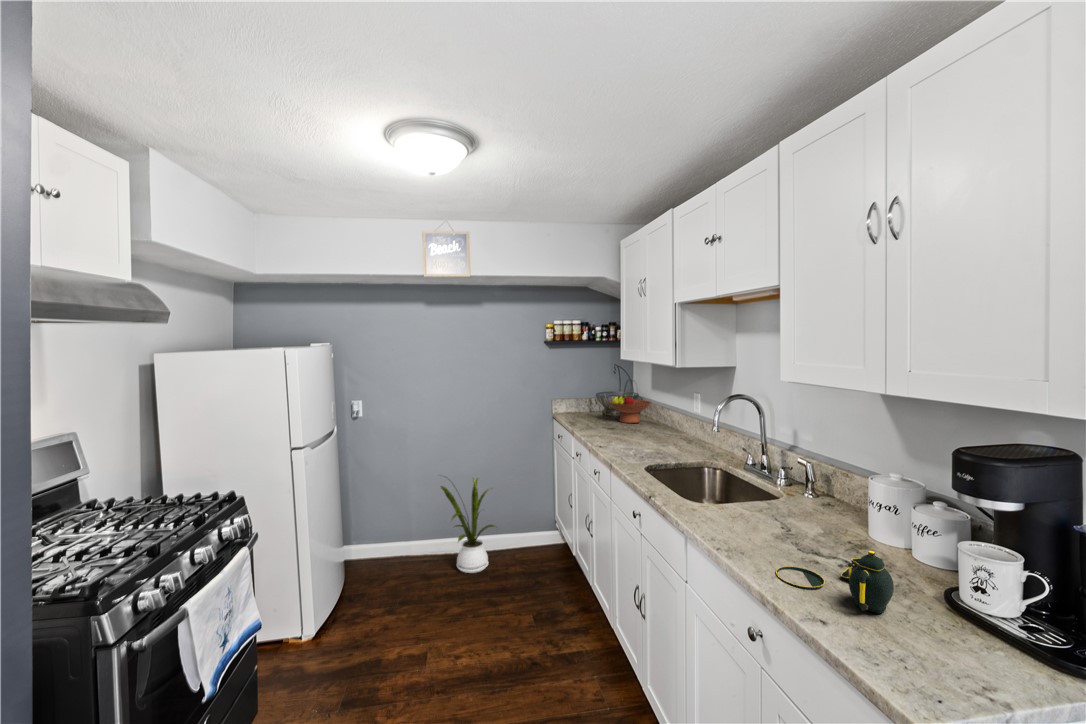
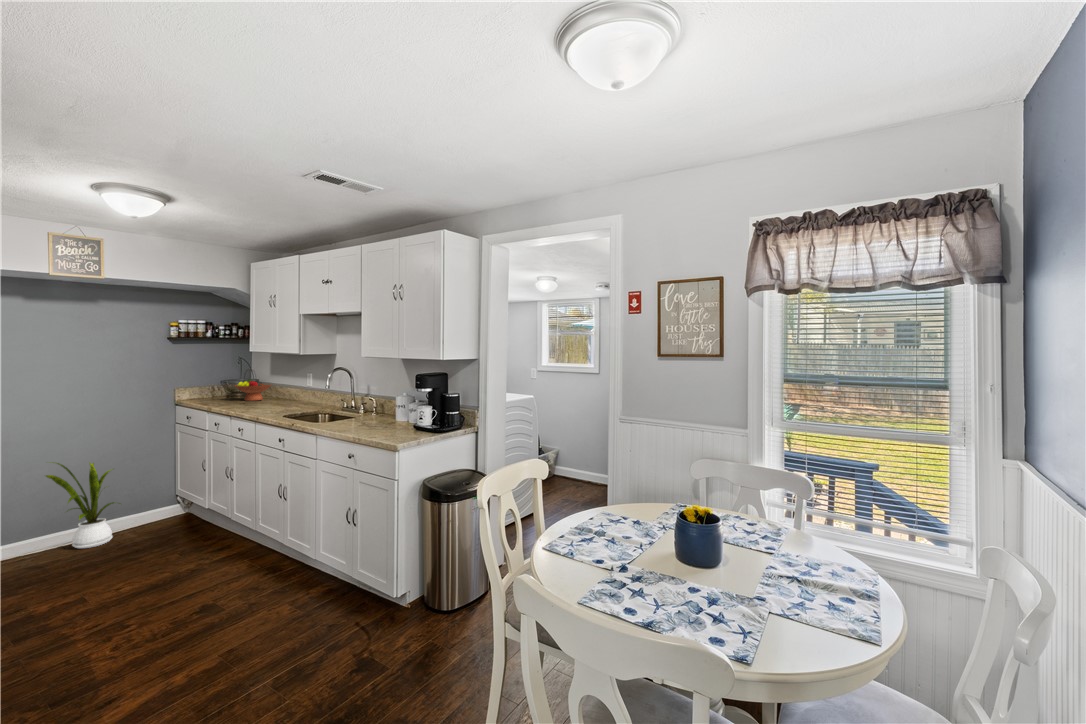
teapot: present [776,551,894,613] -> none [358,412,397,433]

